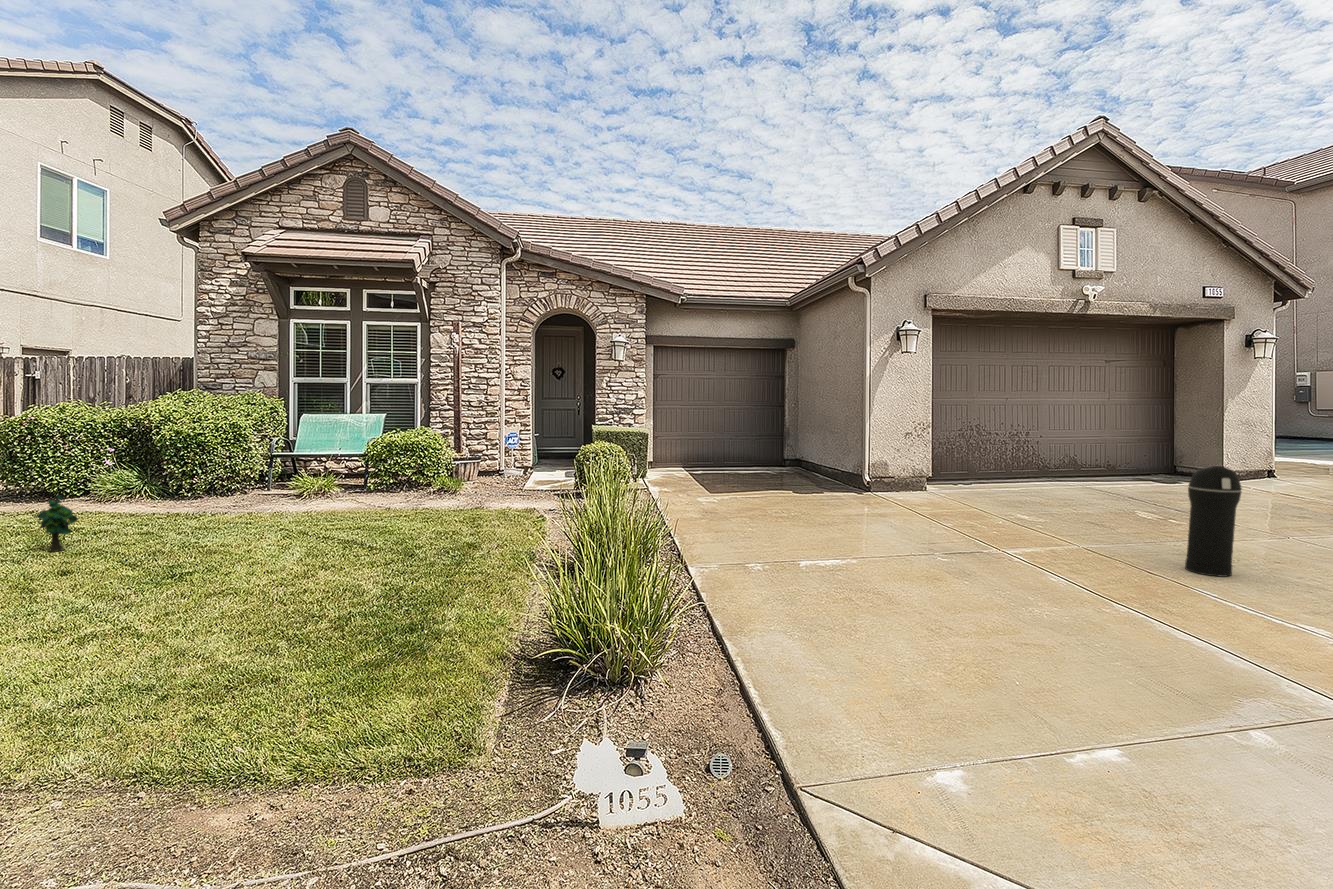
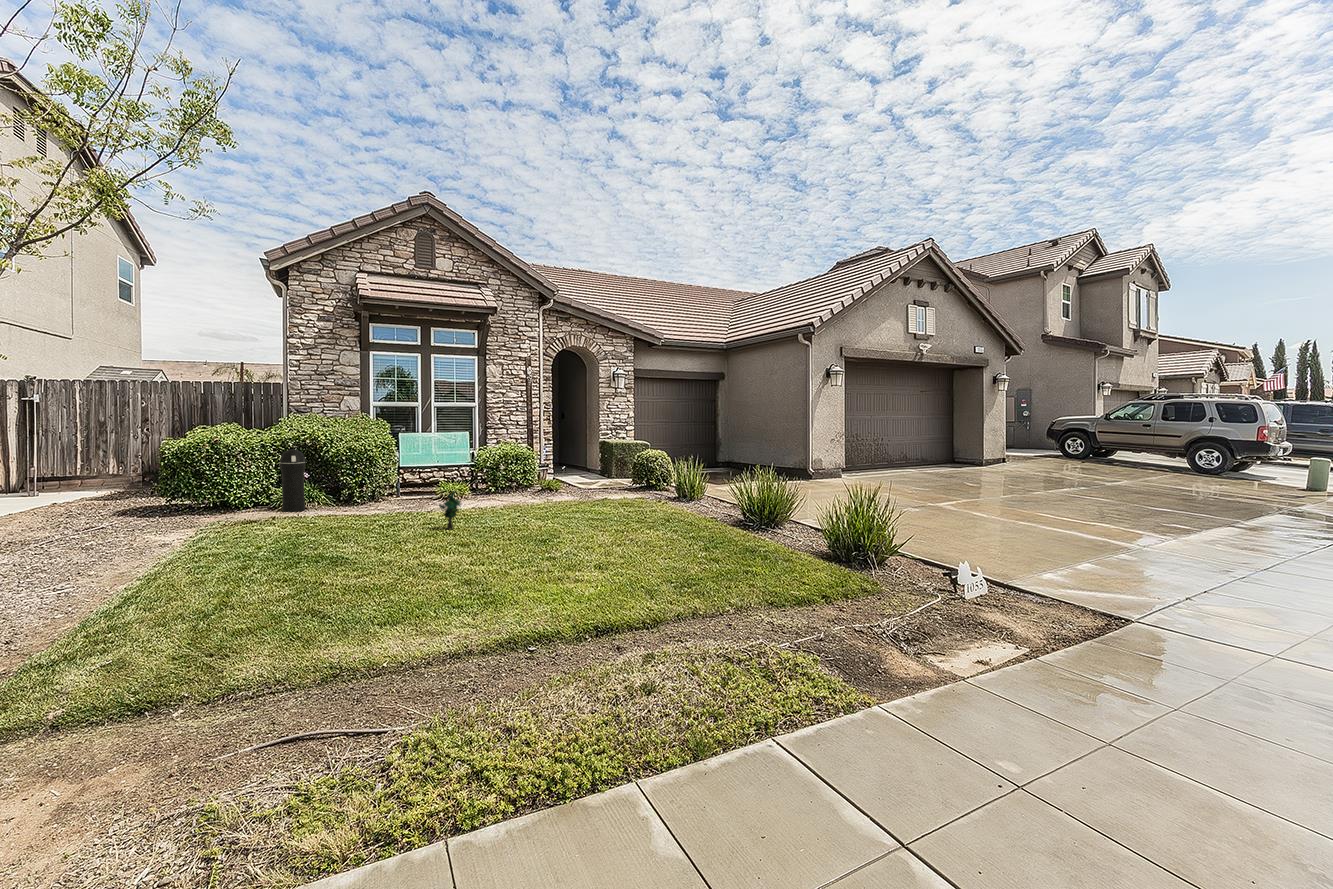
trash can: present [1185,466,1242,577] -> present [280,449,305,512]

